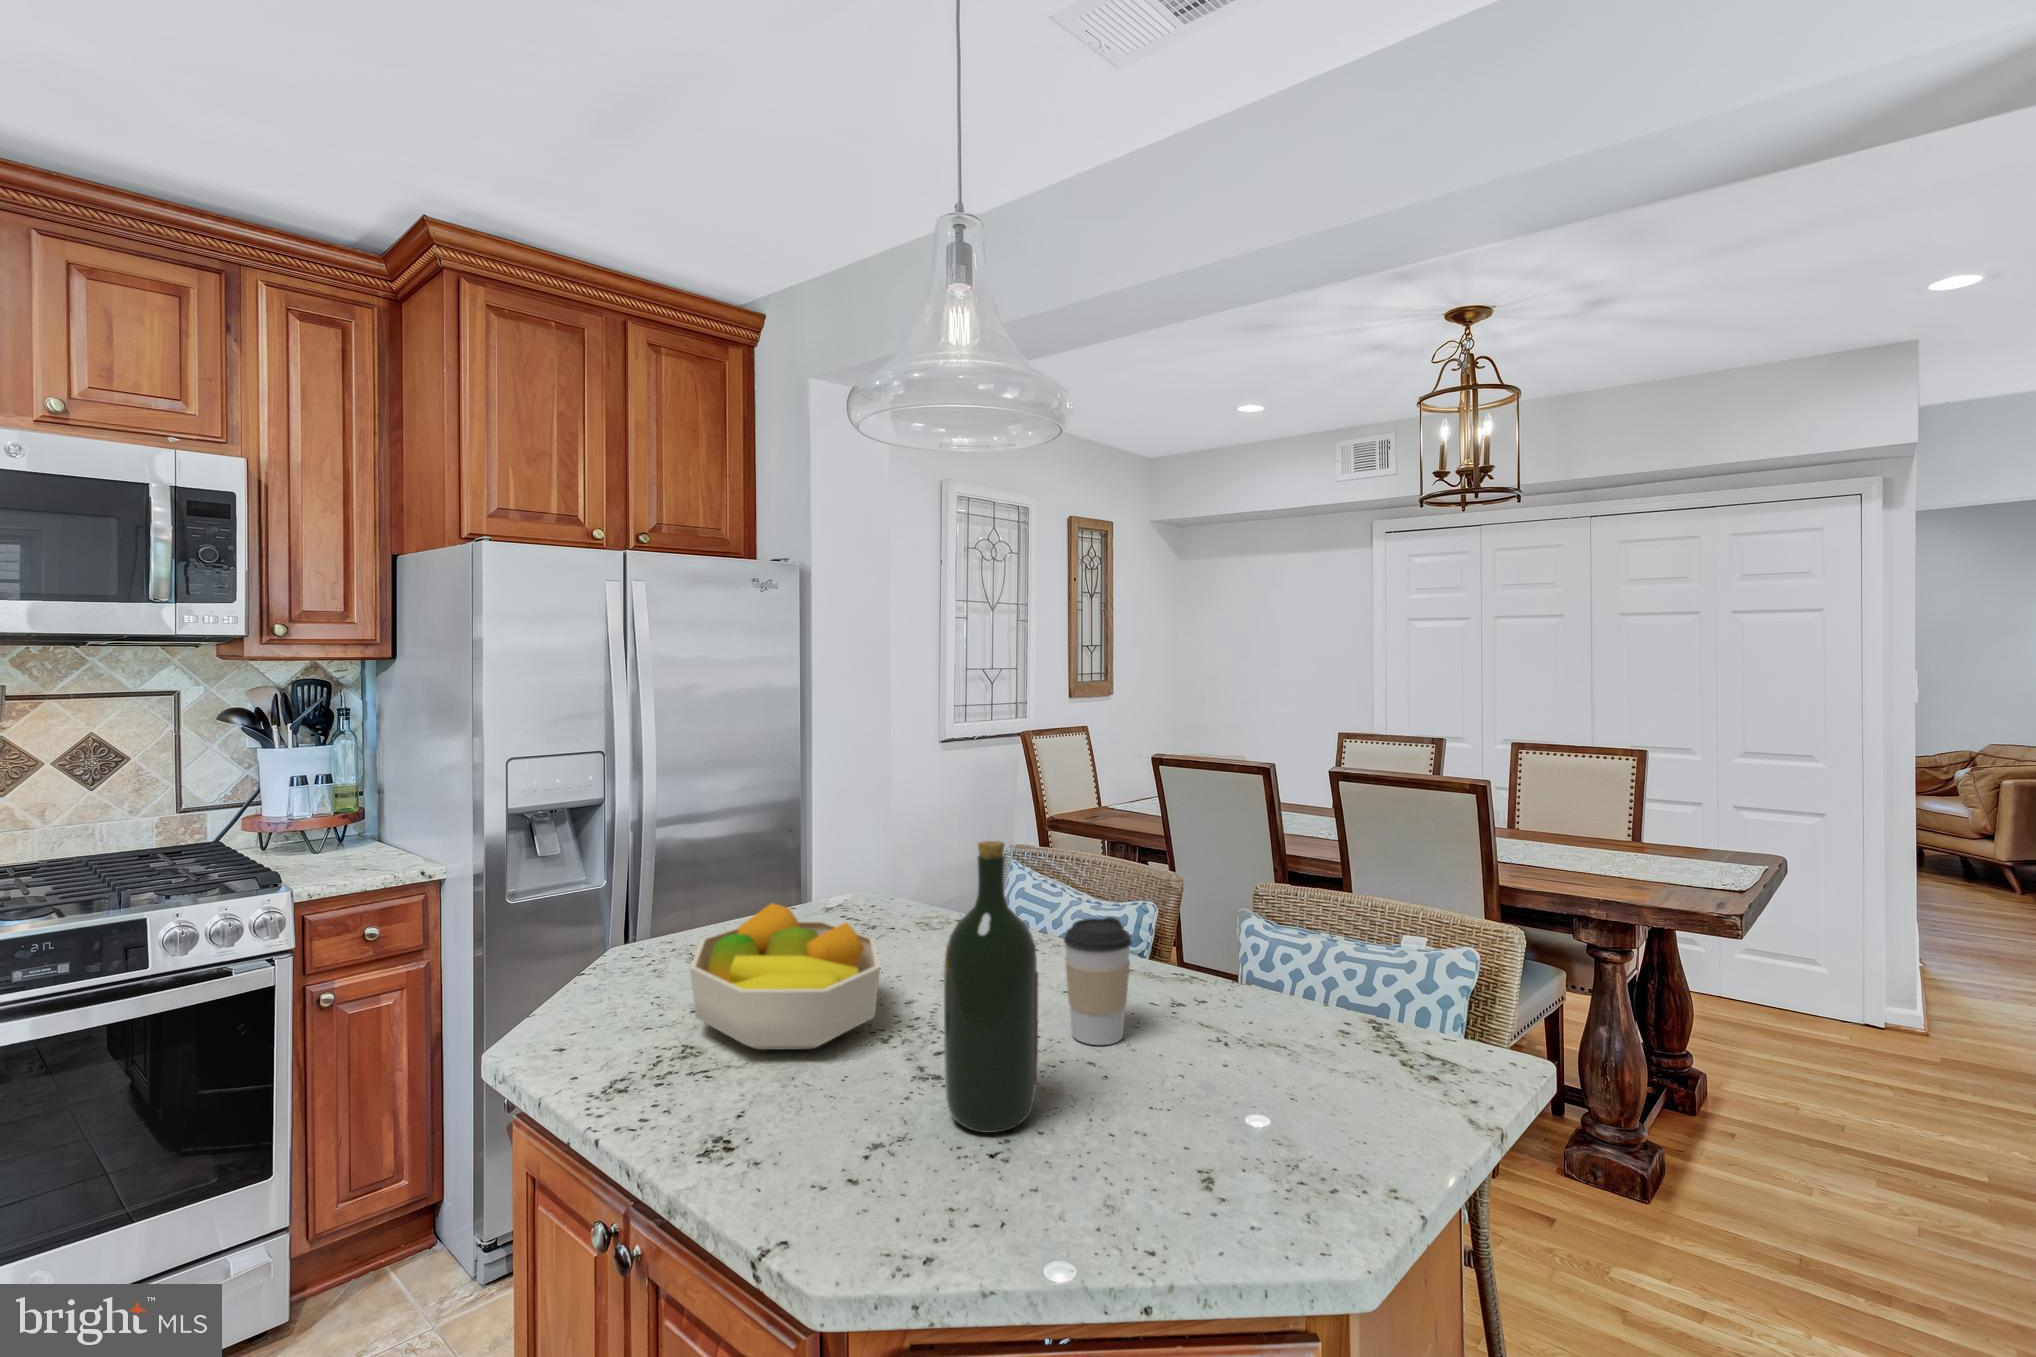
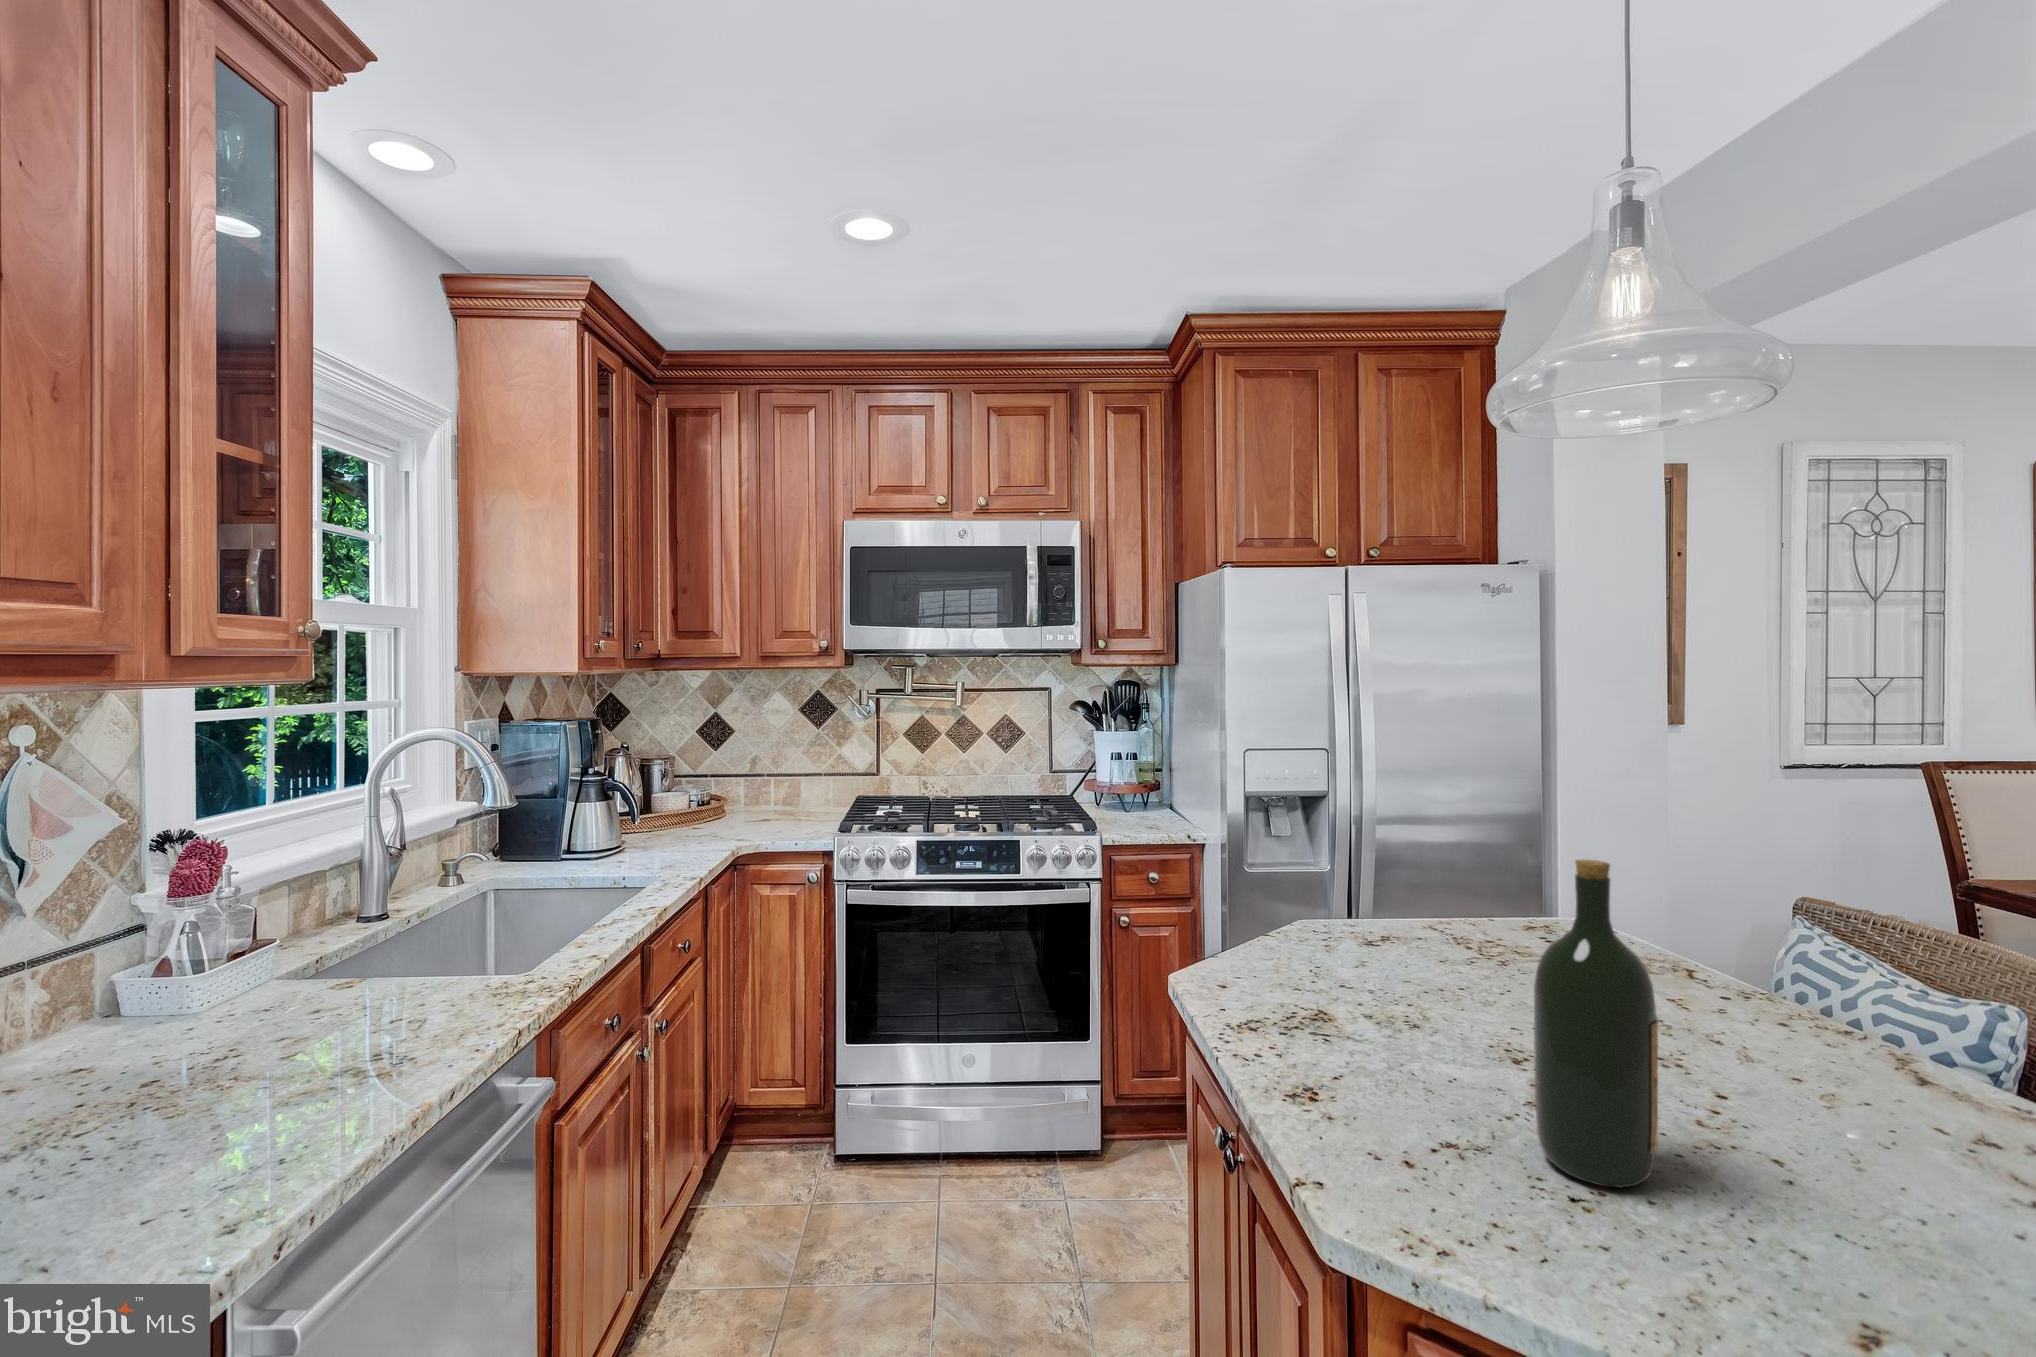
fruit bowl: present [690,903,881,1050] -> none [1325,900,1523,1046]
coffee cup: present [1064,917,1132,1045] -> none [1754,988,1871,1159]

